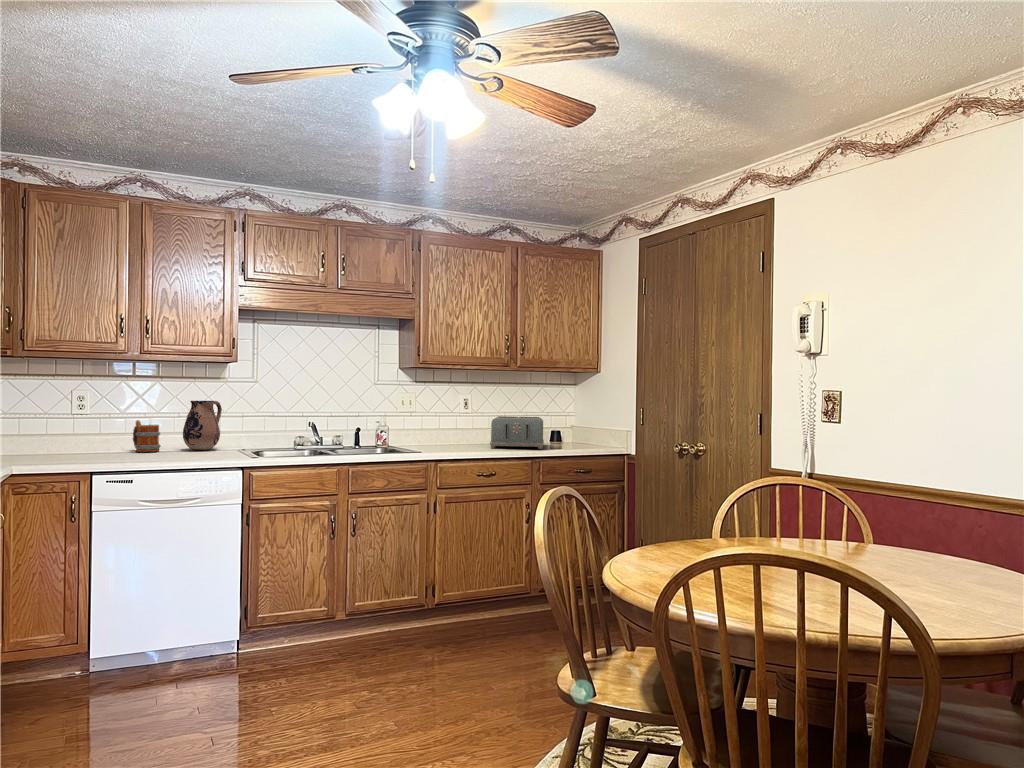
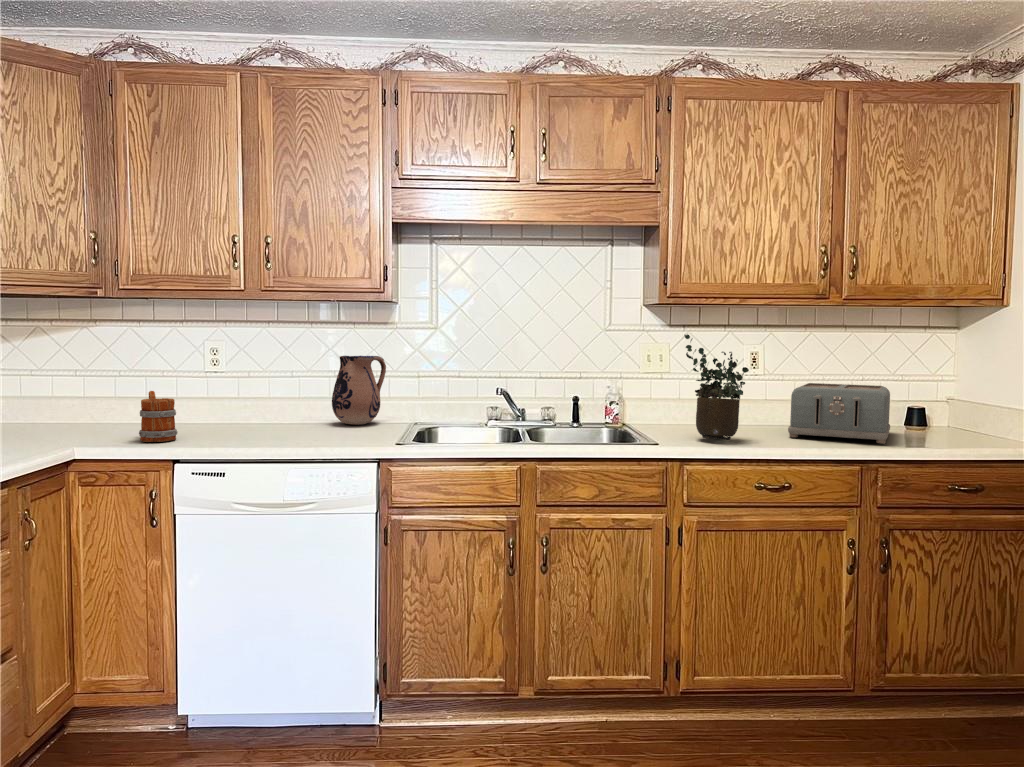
potted plant: none [430,386,470,450] -> present [684,334,749,440]
mug: present [133,420,161,452] -> present [139,391,178,442]

